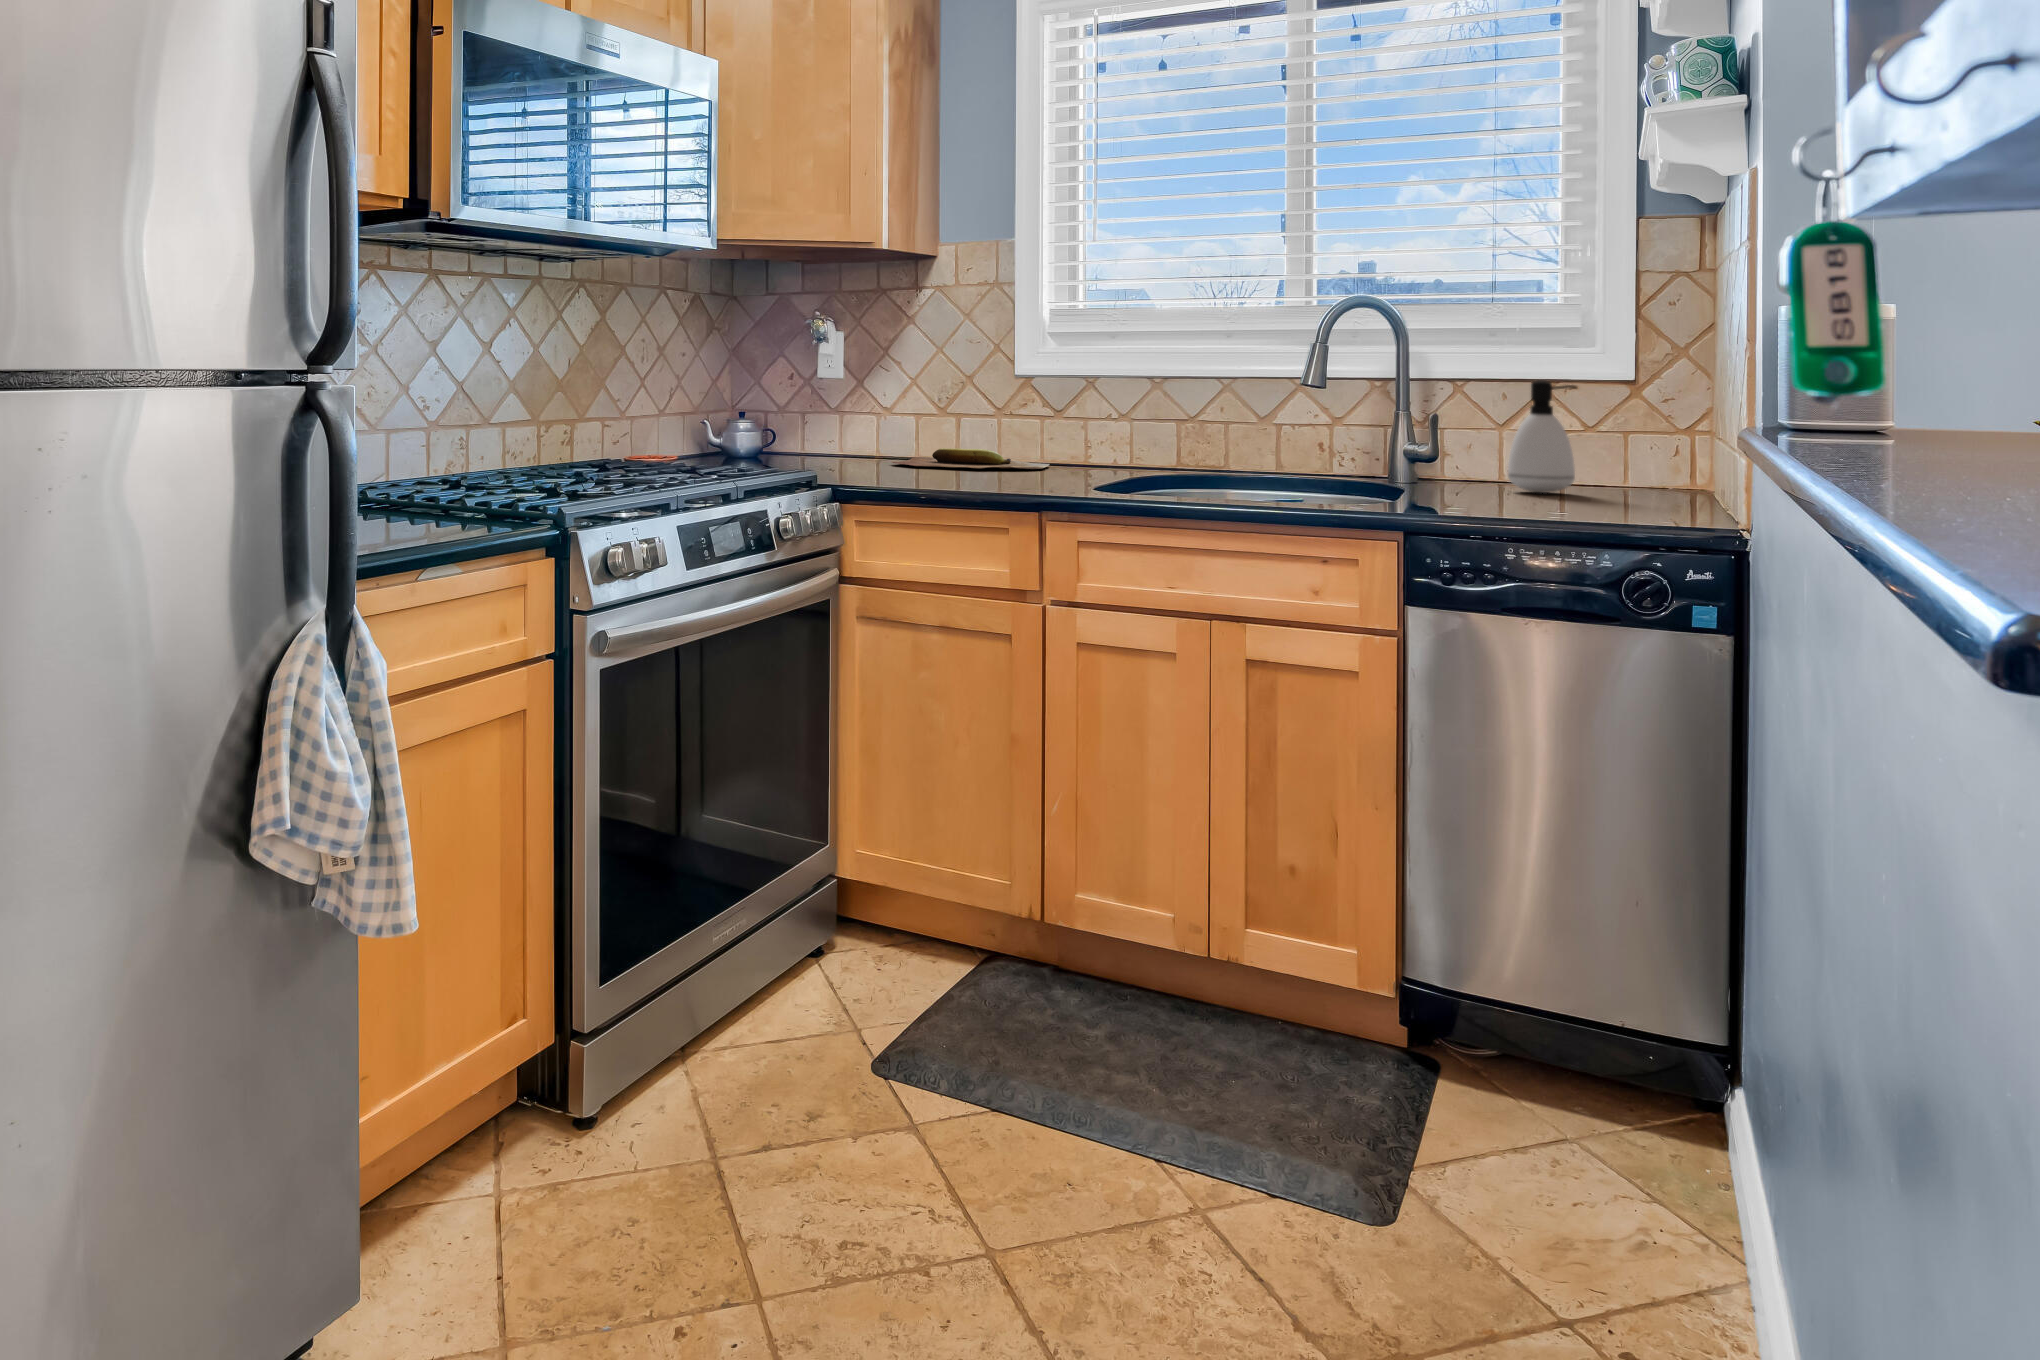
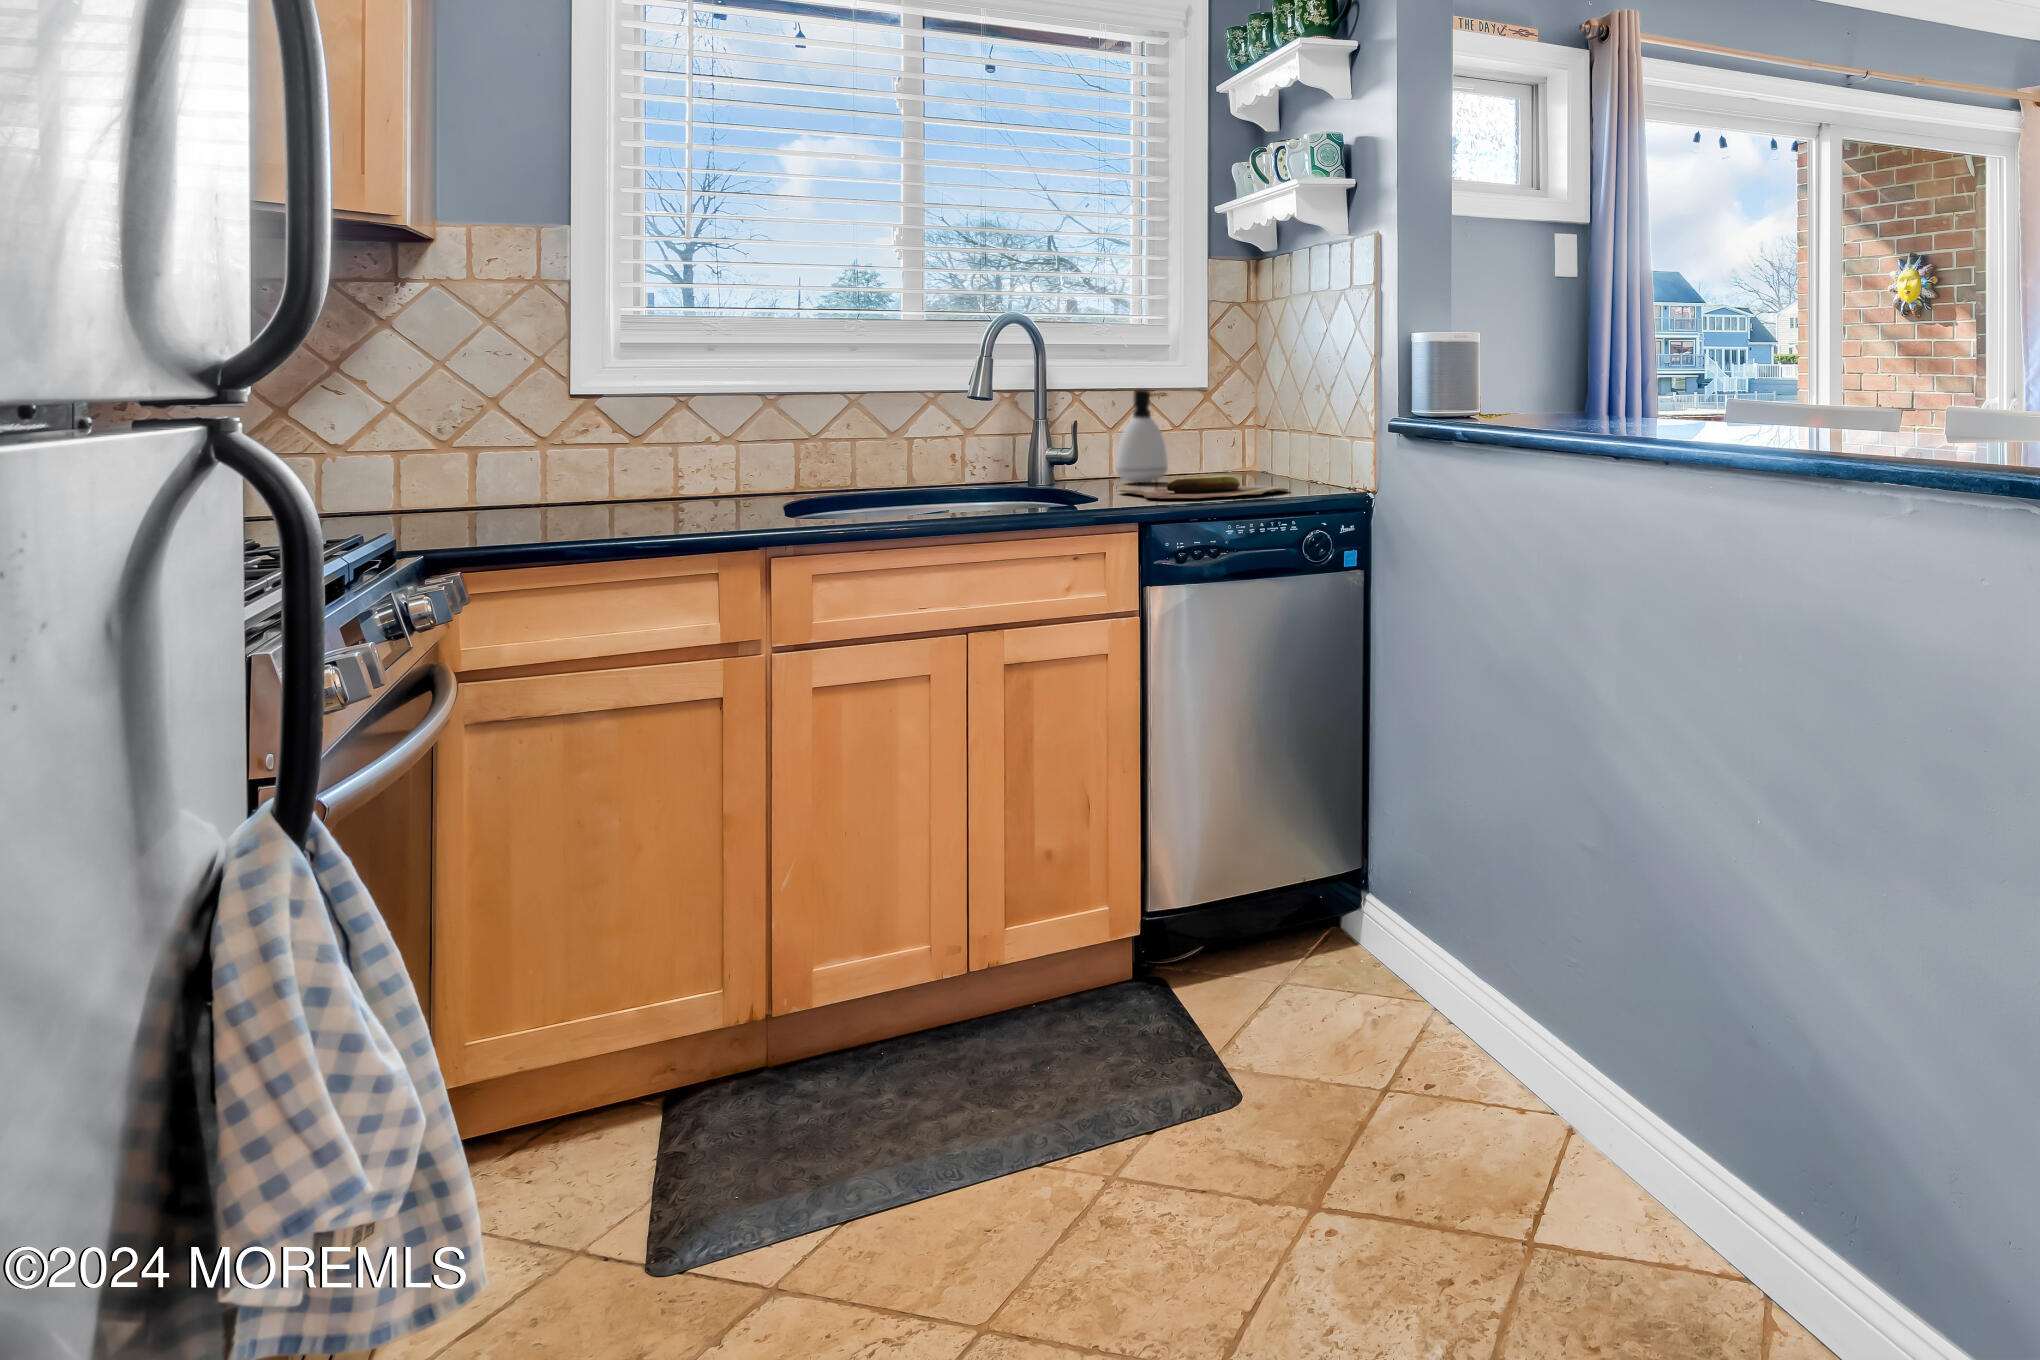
cutting board: present [892,448,1049,469] -> present [1118,475,1289,498]

